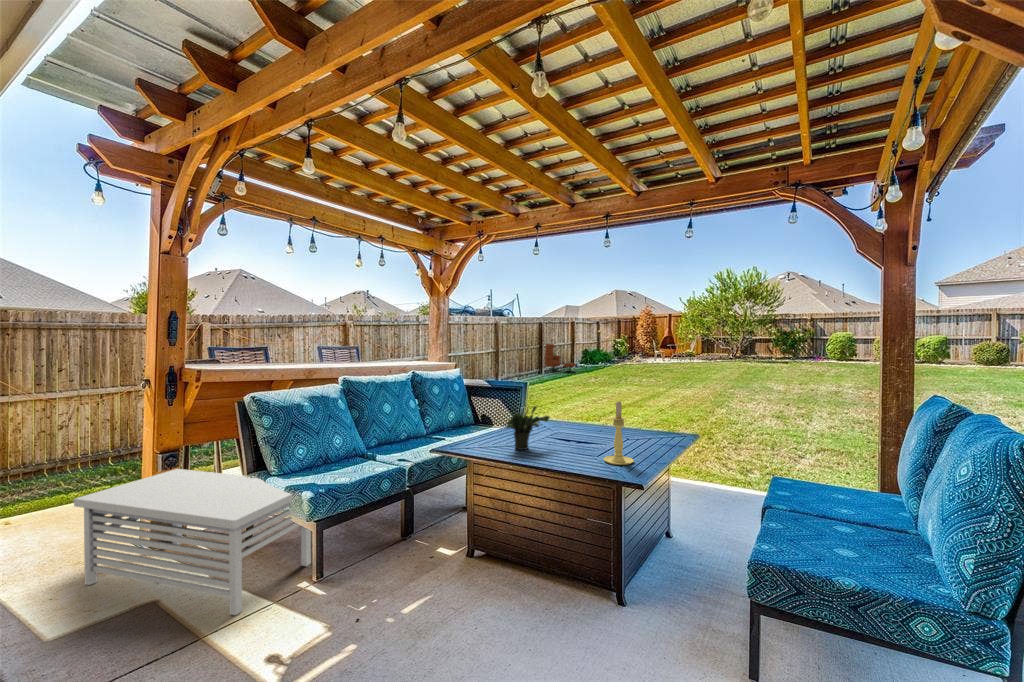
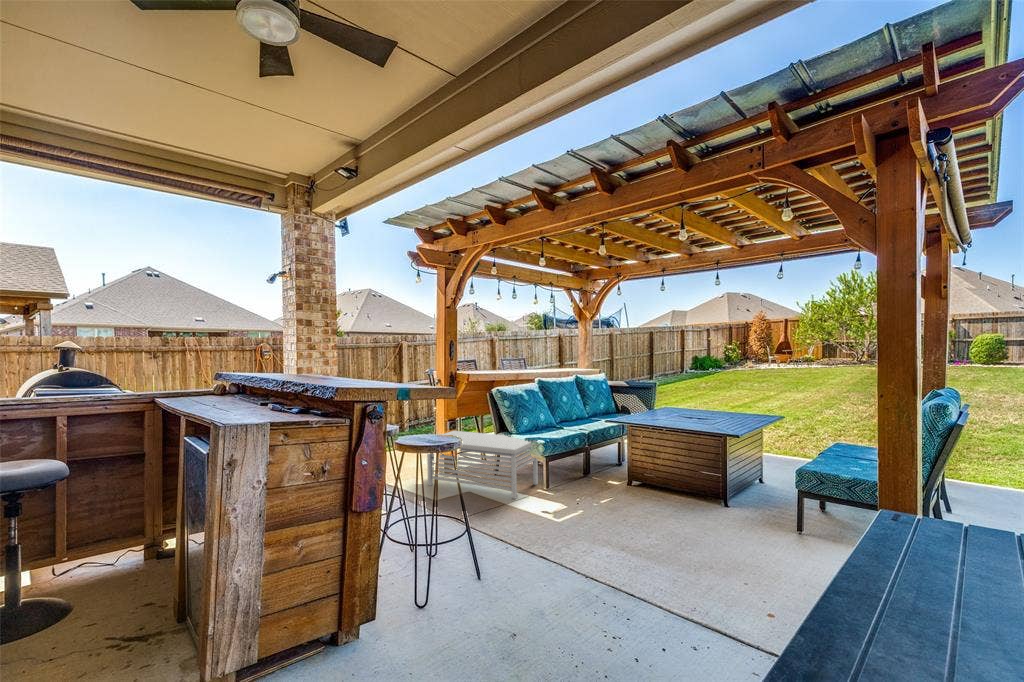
lounge chair: present [545,344,576,373] -> none [657,351,688,378]
candle holder: present [604,401,634,465] -> none [714,392,734,430]
potted plant: present [505,406,550,450] -> none [650,394,679,422]

